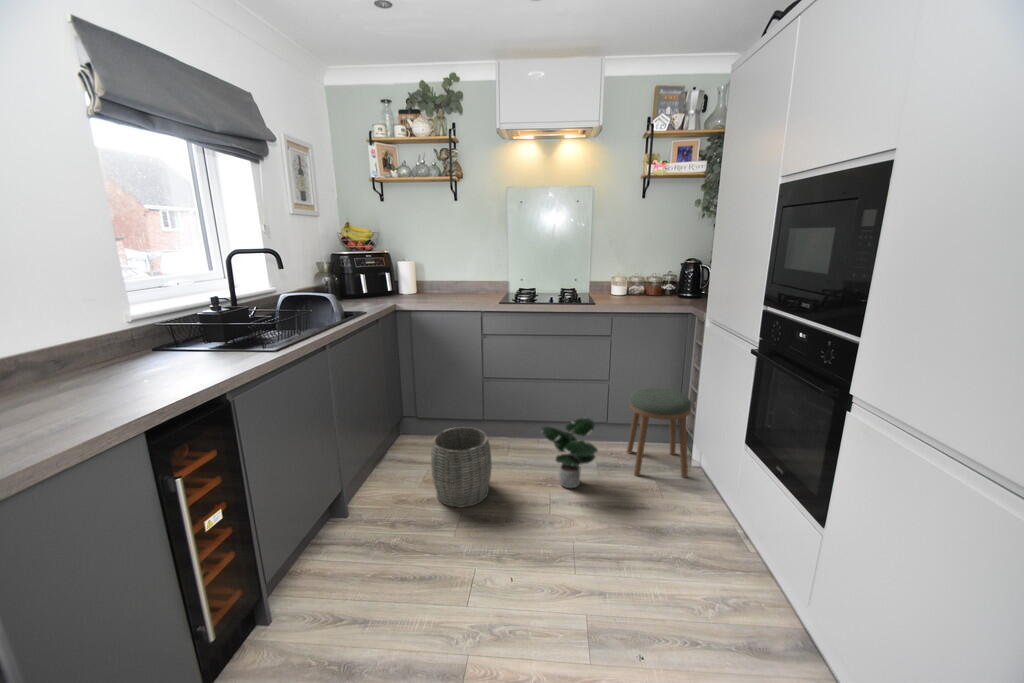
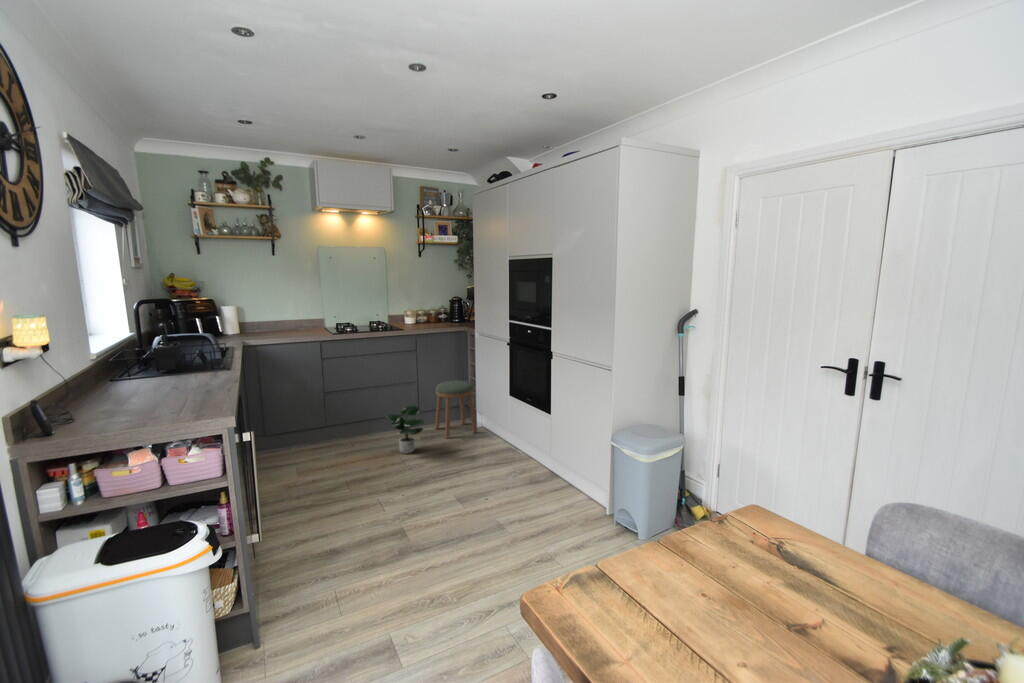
woven basket: present [431,427,492,507] -> none [308,425,355,482]

